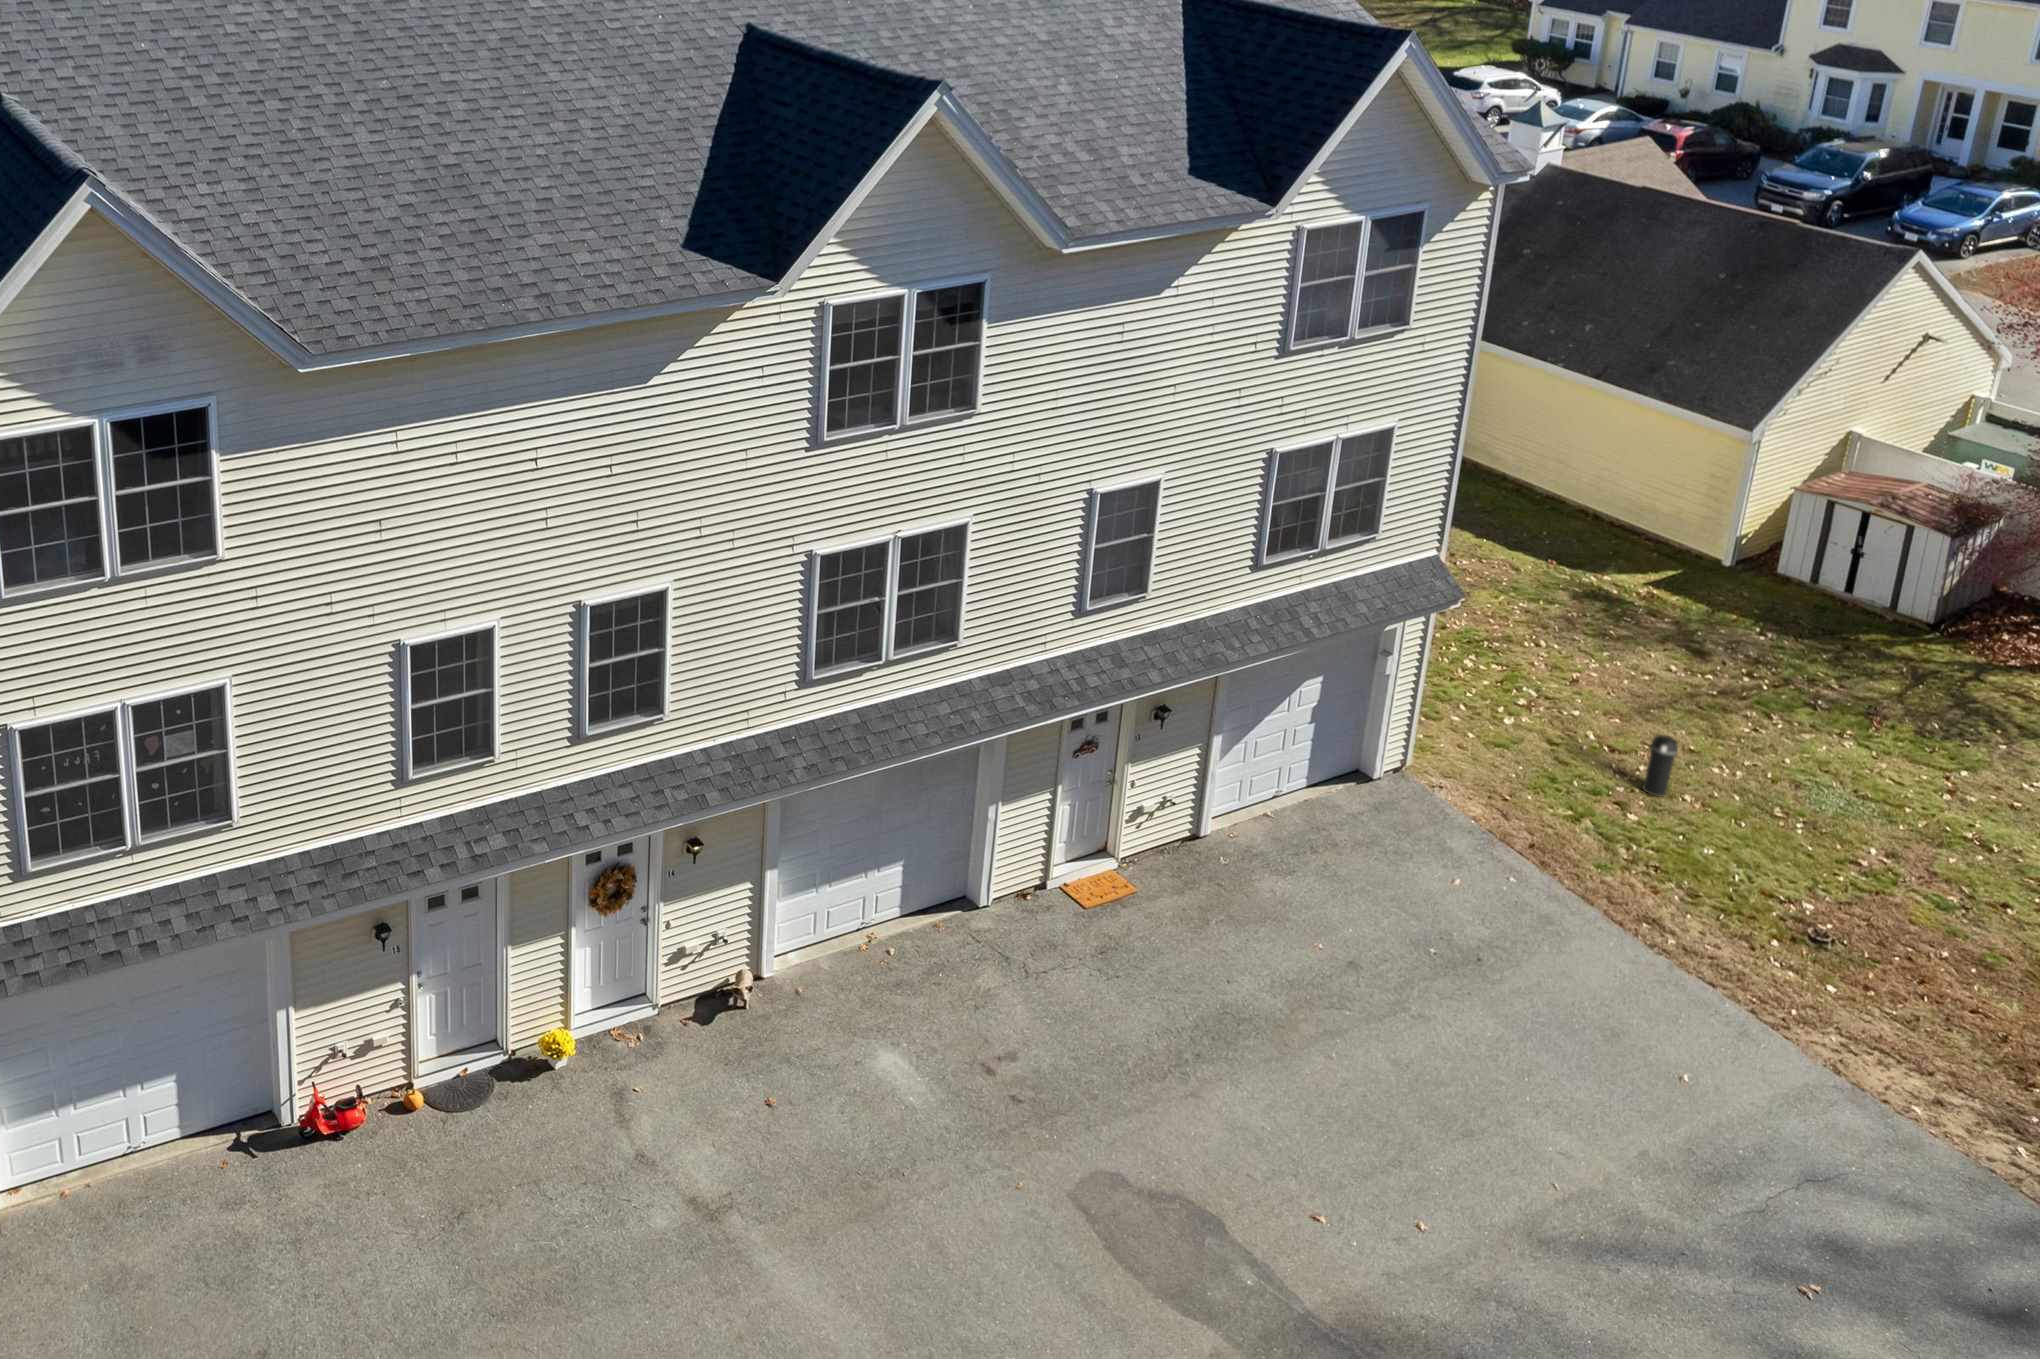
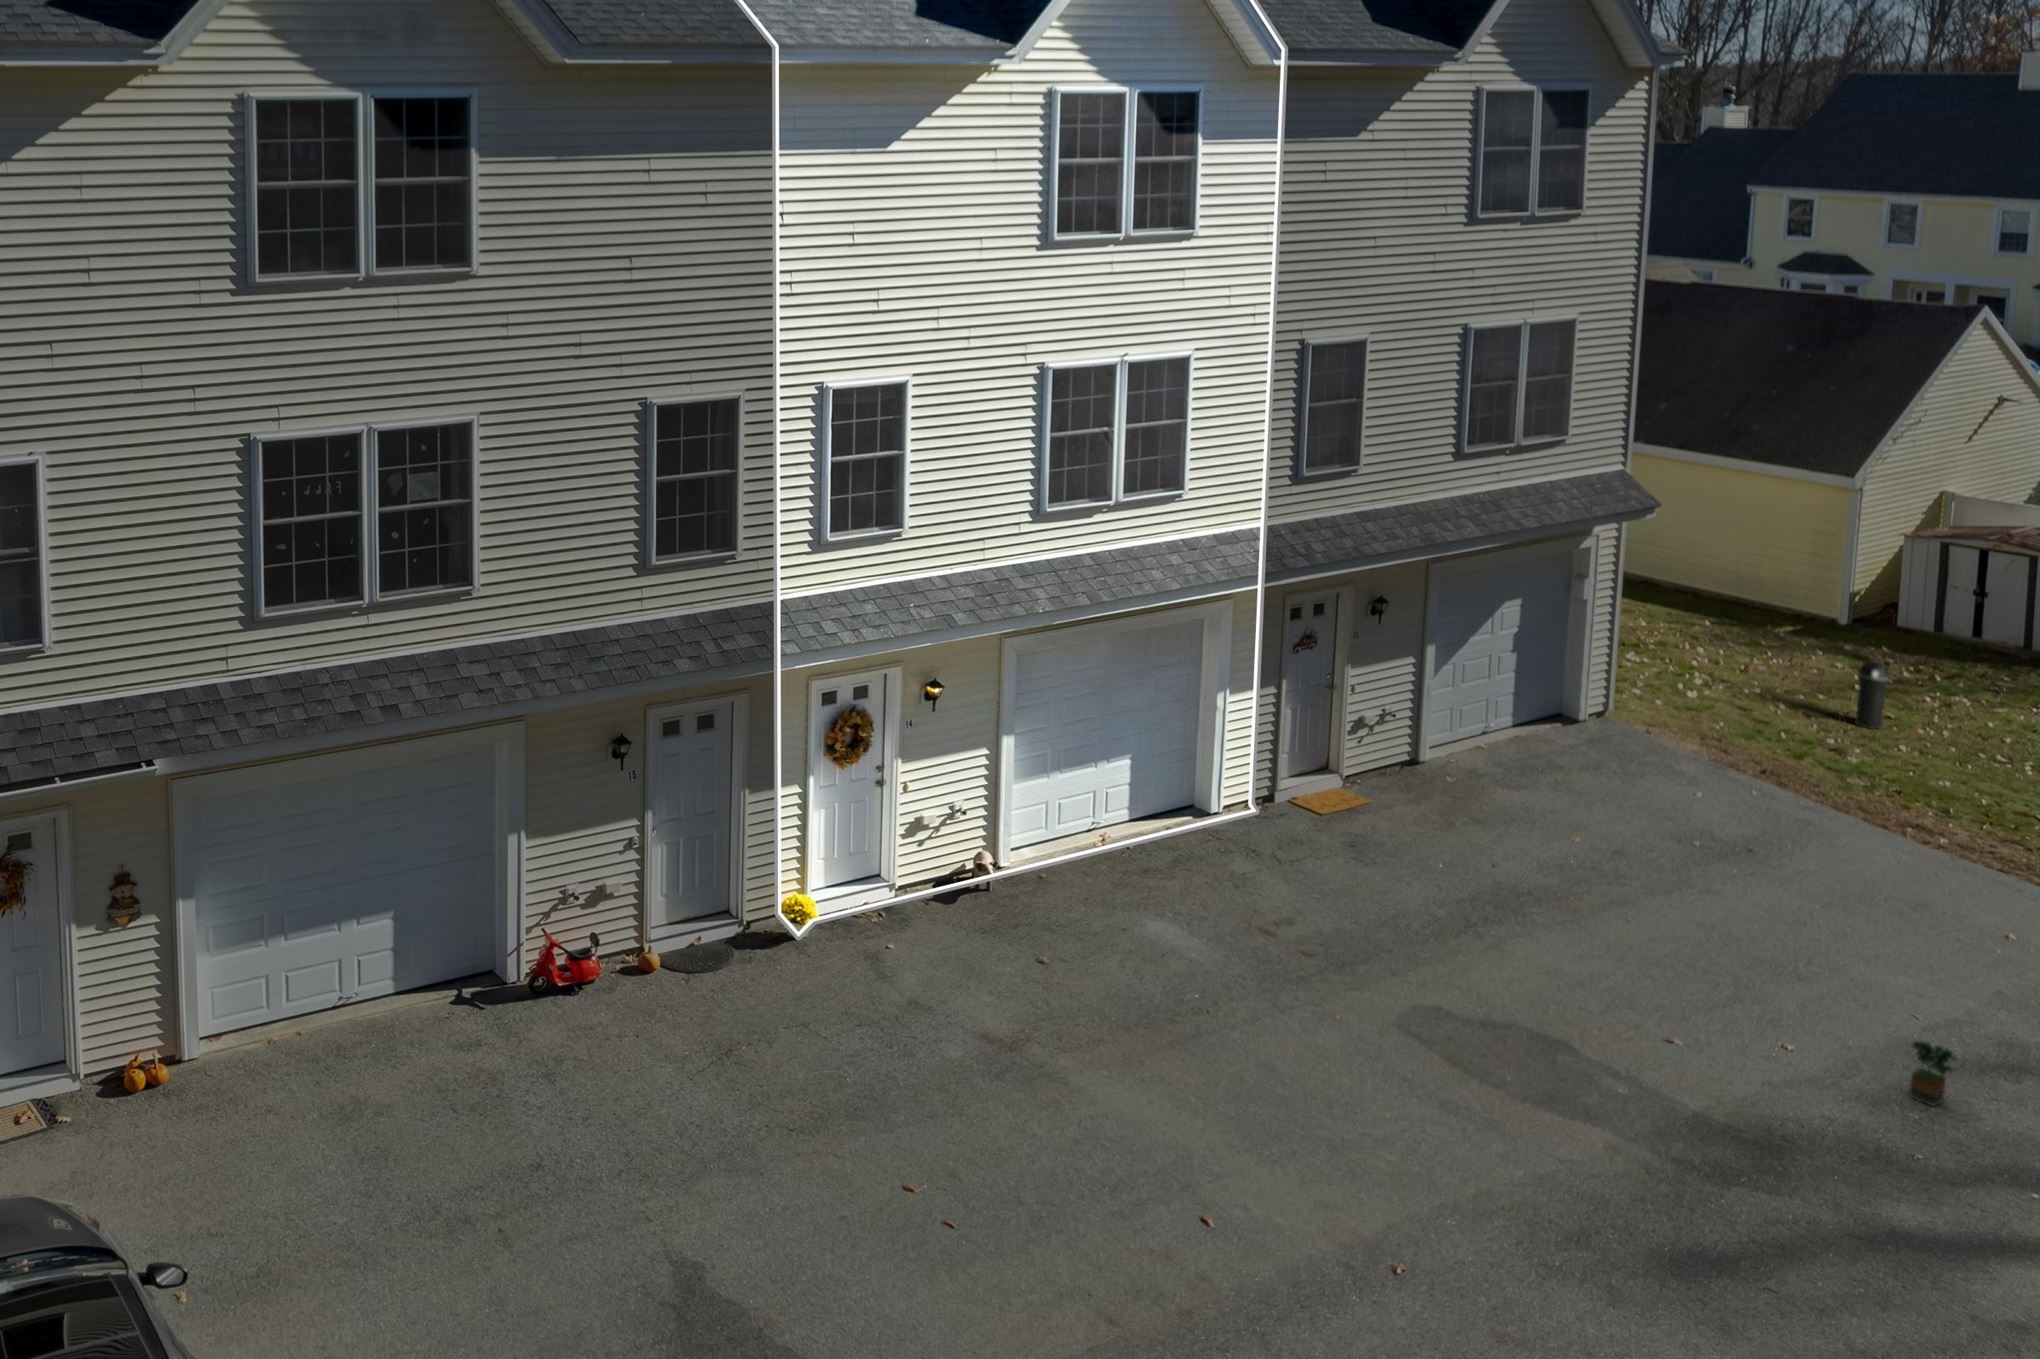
potted tree: none [1494,1247,1538,1306] -> present [1909,1042,1958,1106]

